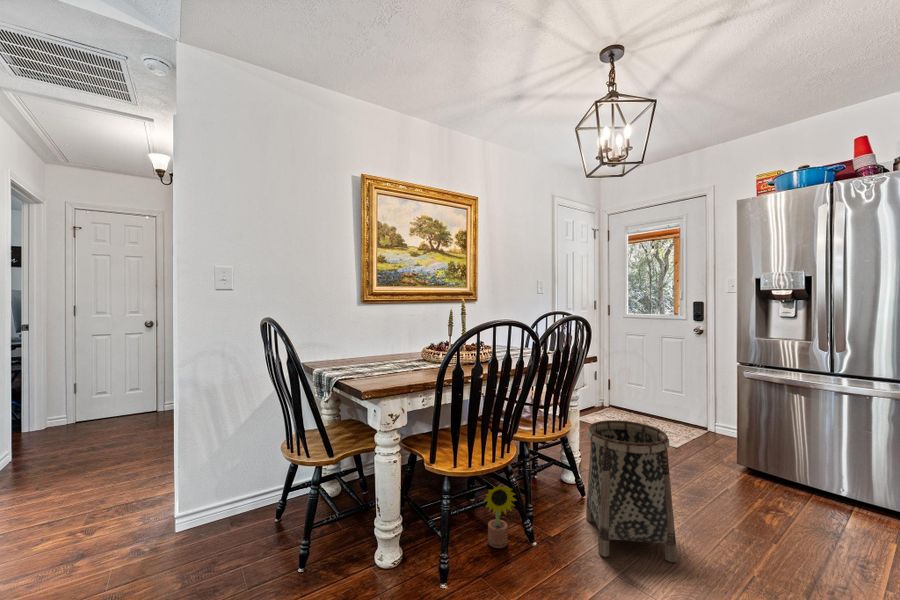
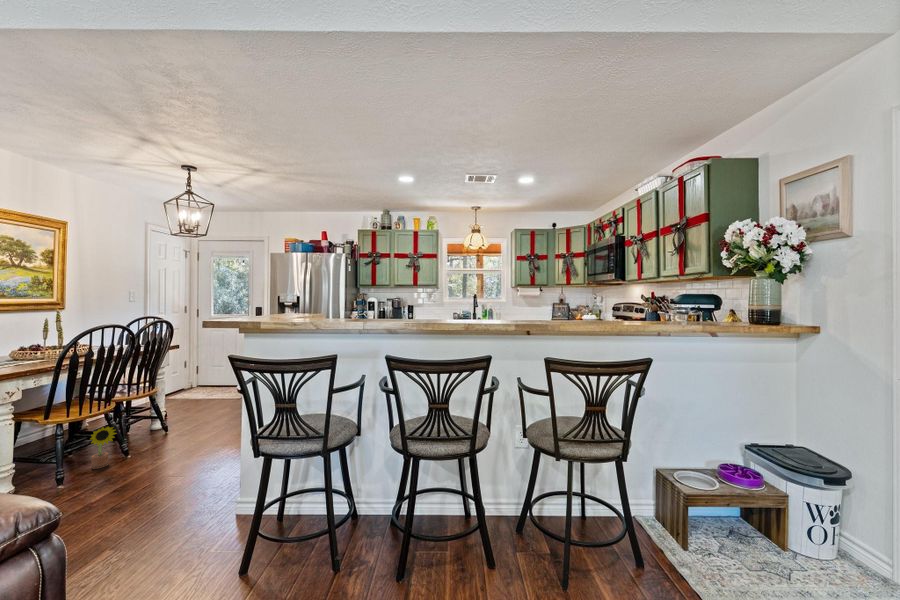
basket: present [586,420,677,562] -> none [168,378,220,450]

